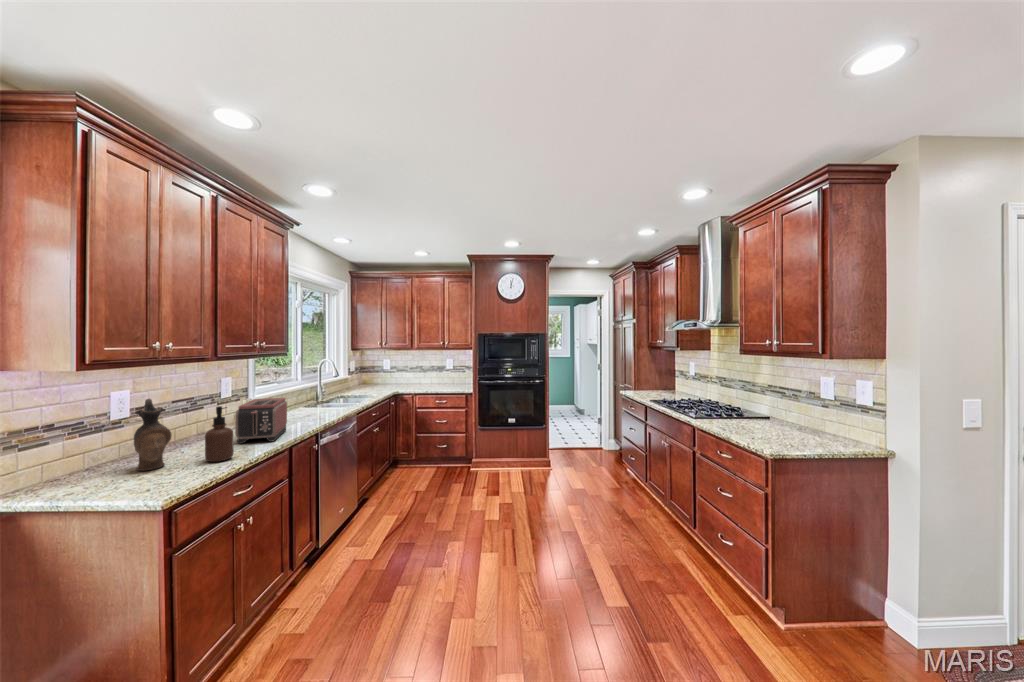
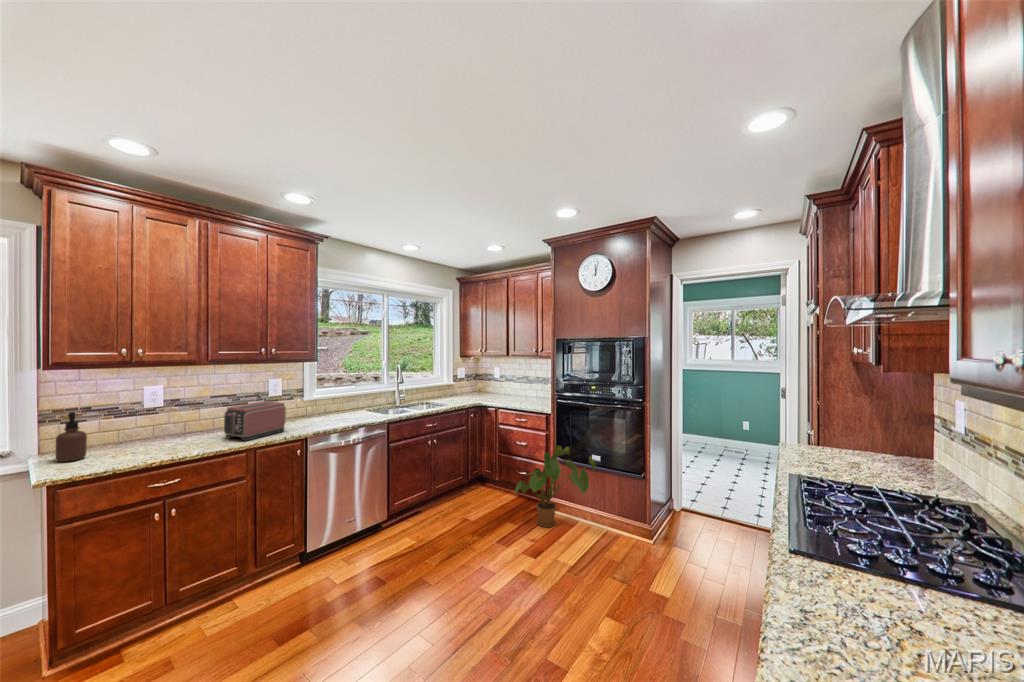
ceramic pitcher: present [134,399,171,471] -> none [118,396,148,450]
soap dispenser: present [205,406,233,462] -> present [55,412,87,462]
house plant: none [466,416,531,483] -> present [515,446,596,527]

